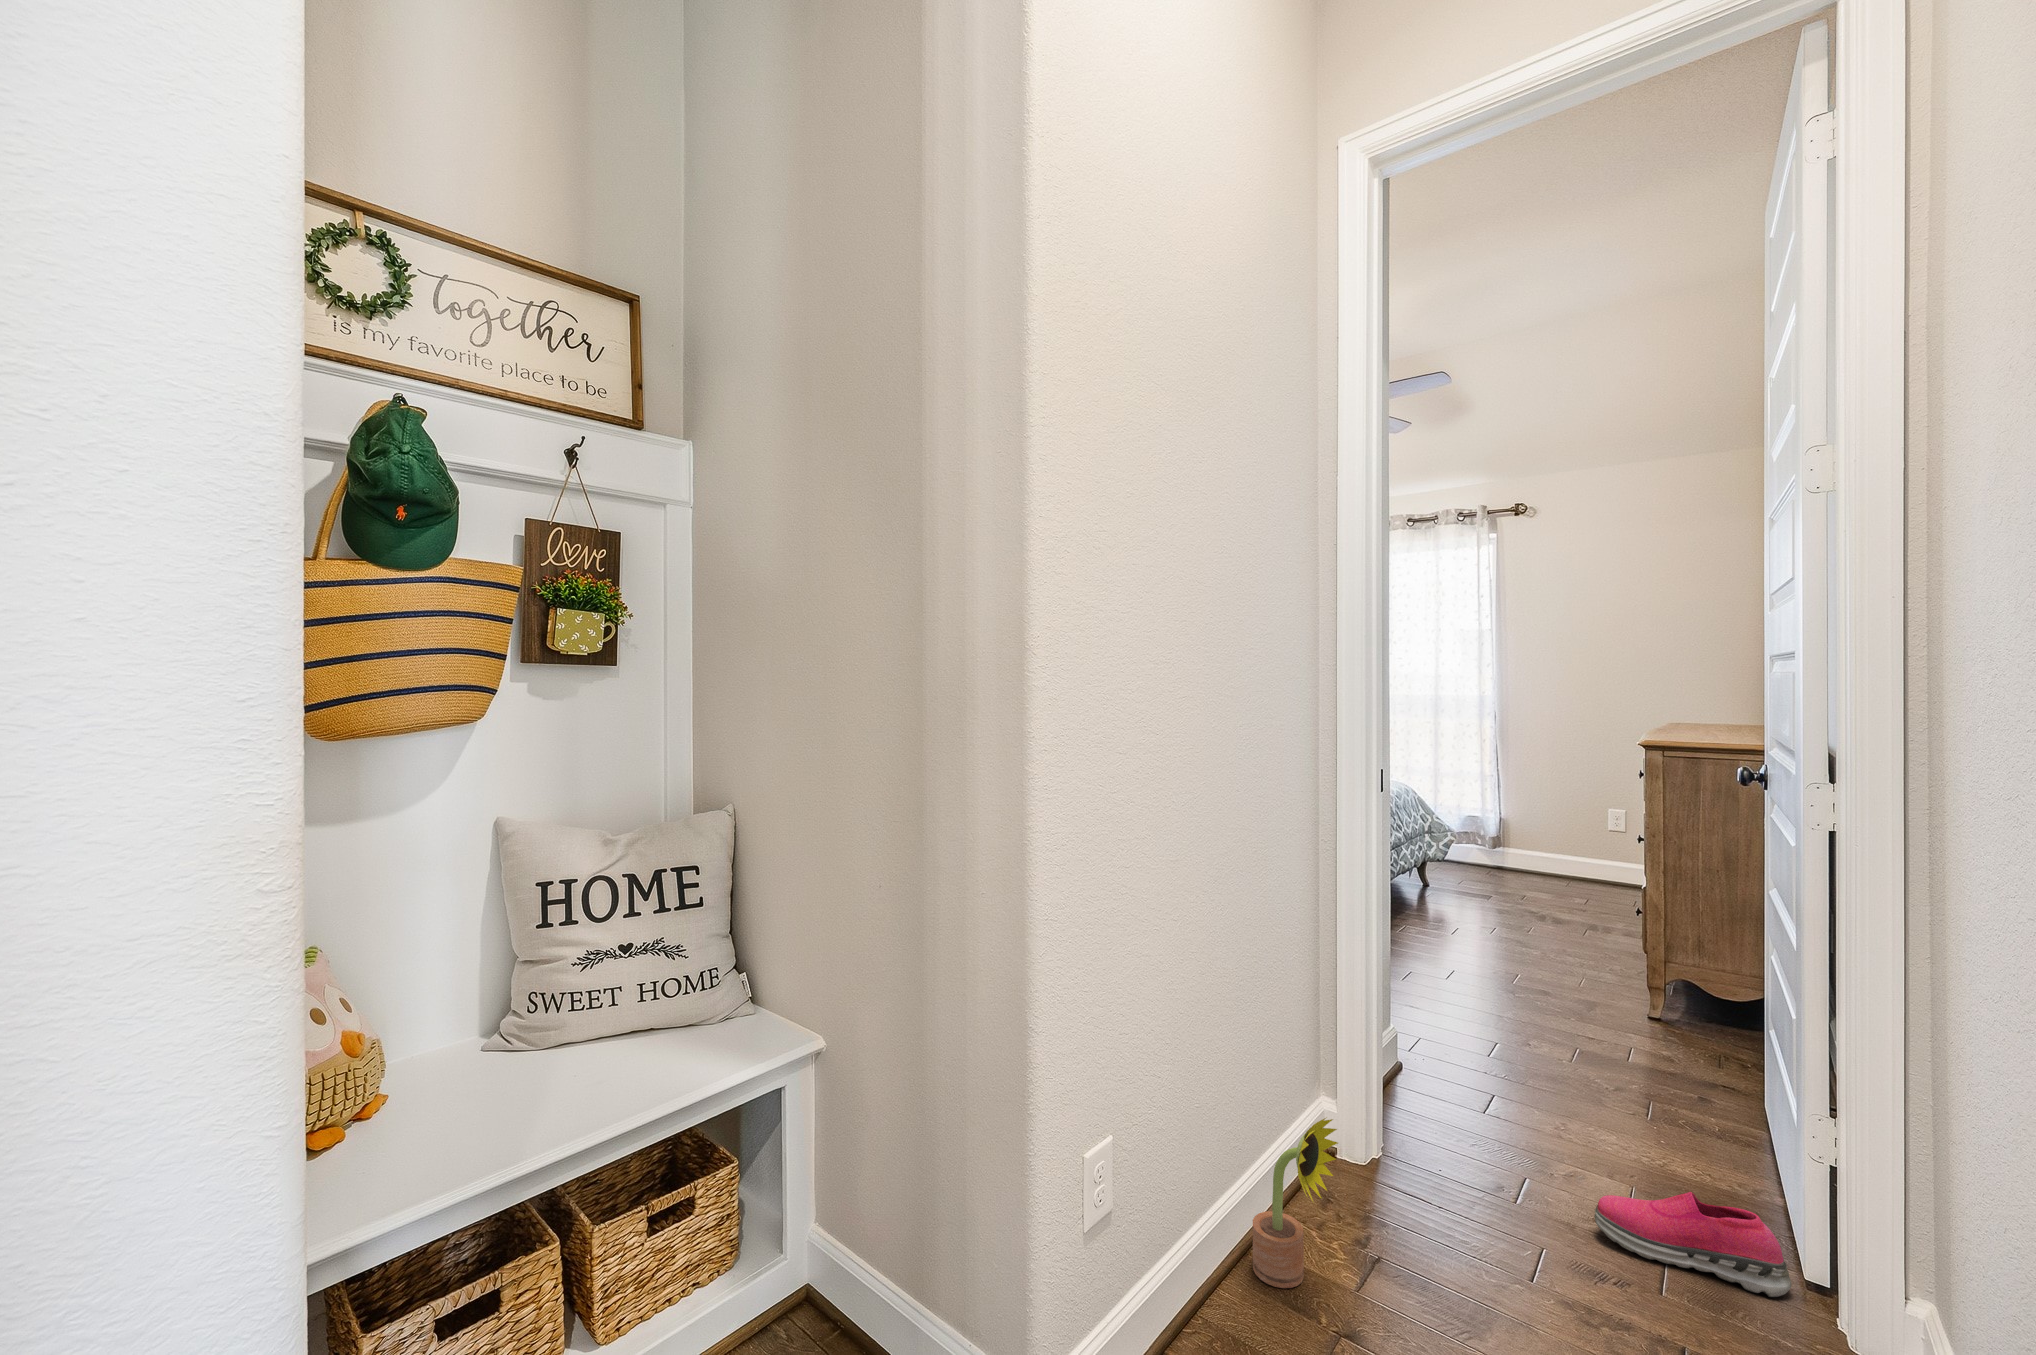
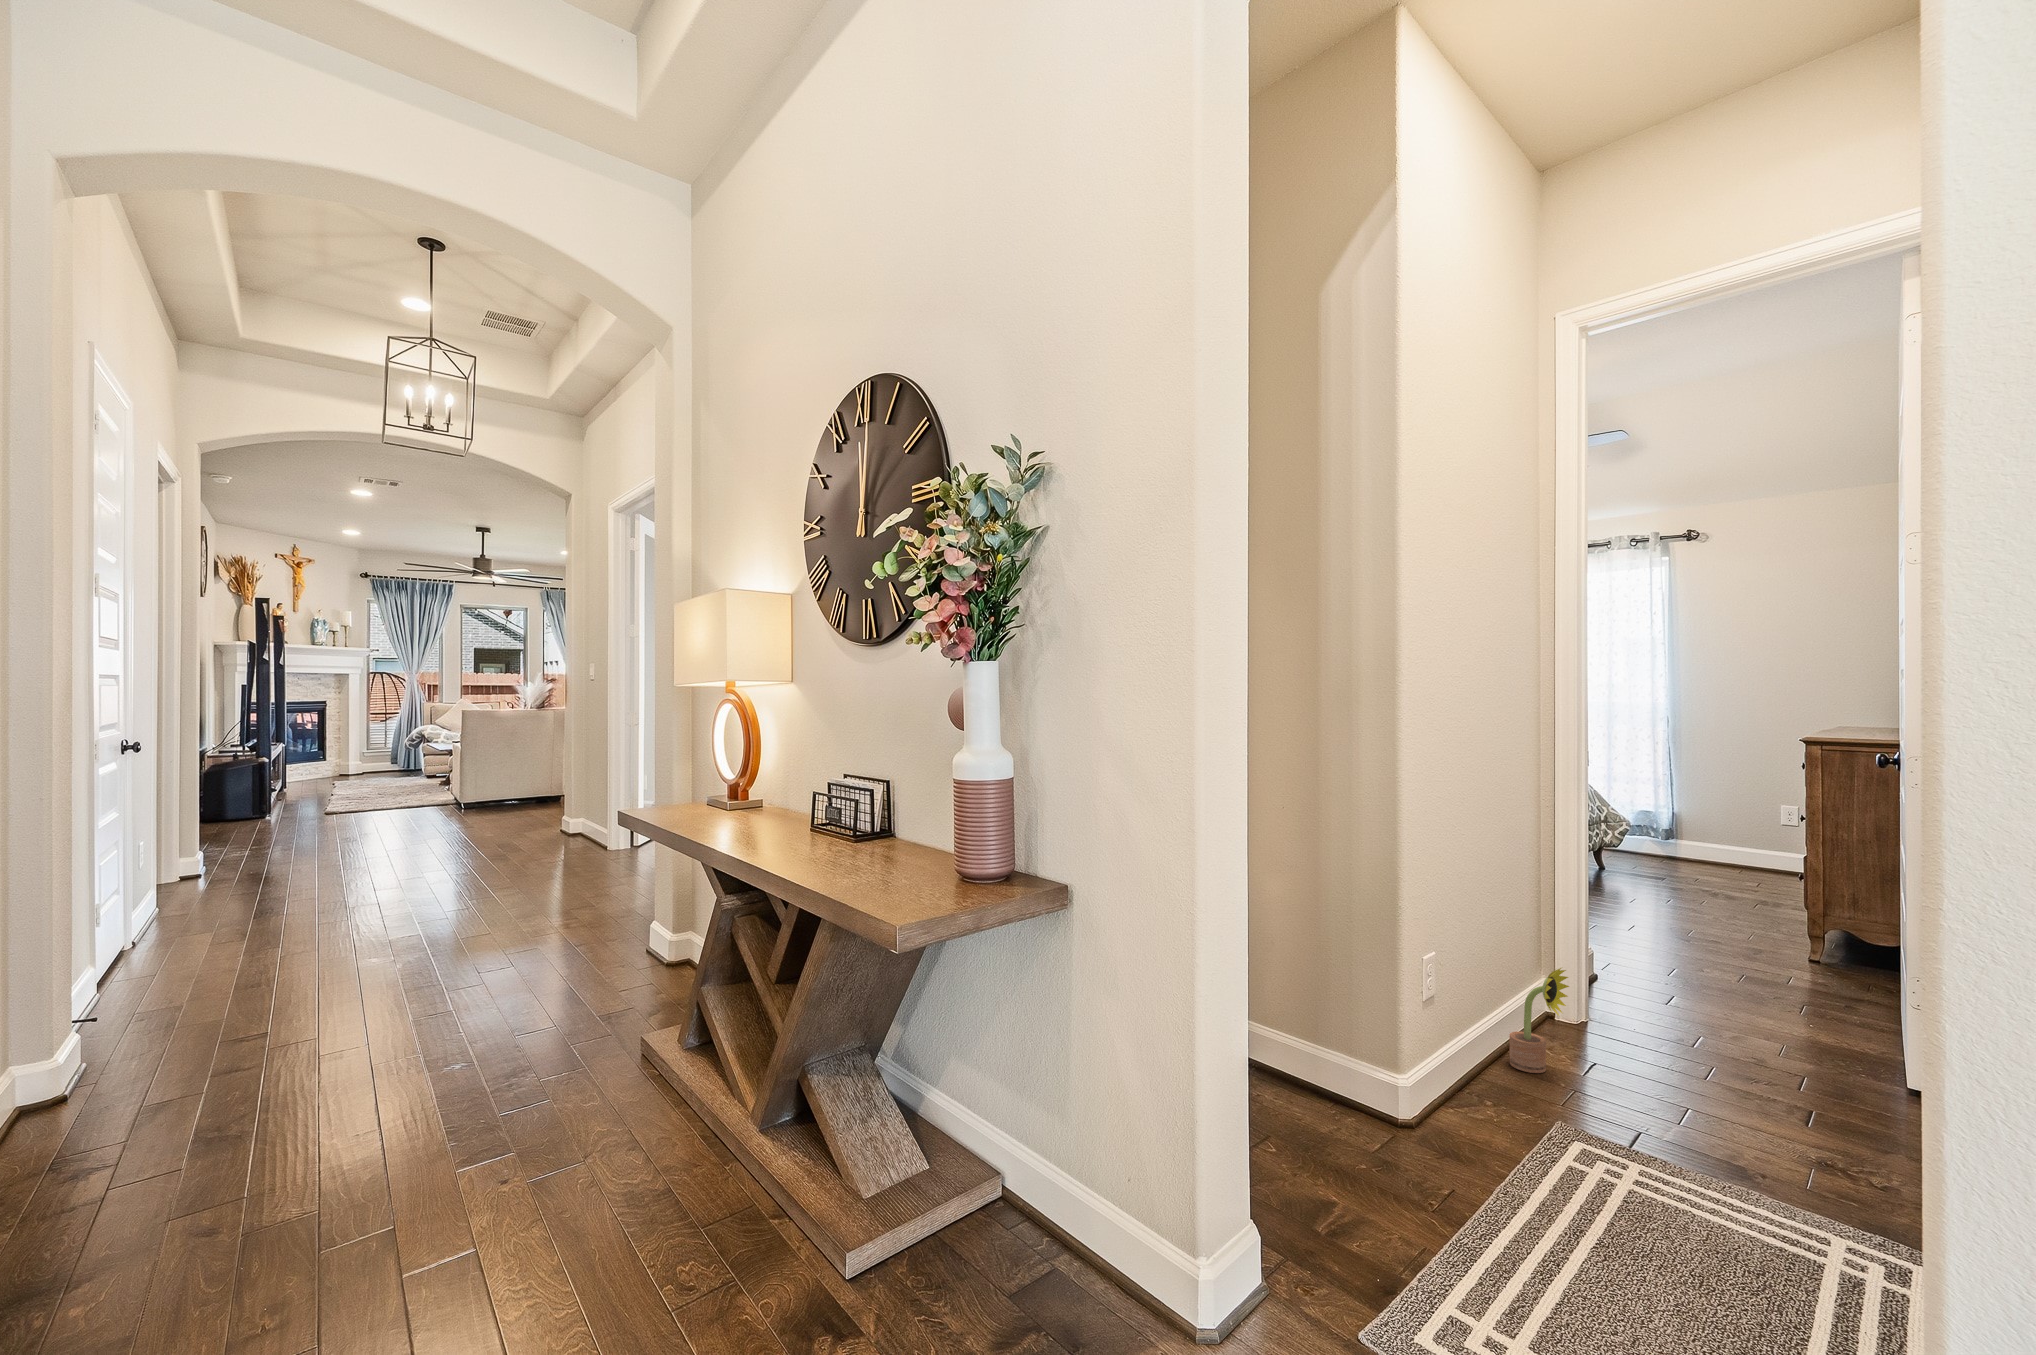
shoe: present [1594,1192,1792,1297] -> none [1751,1032,1891,1094]

